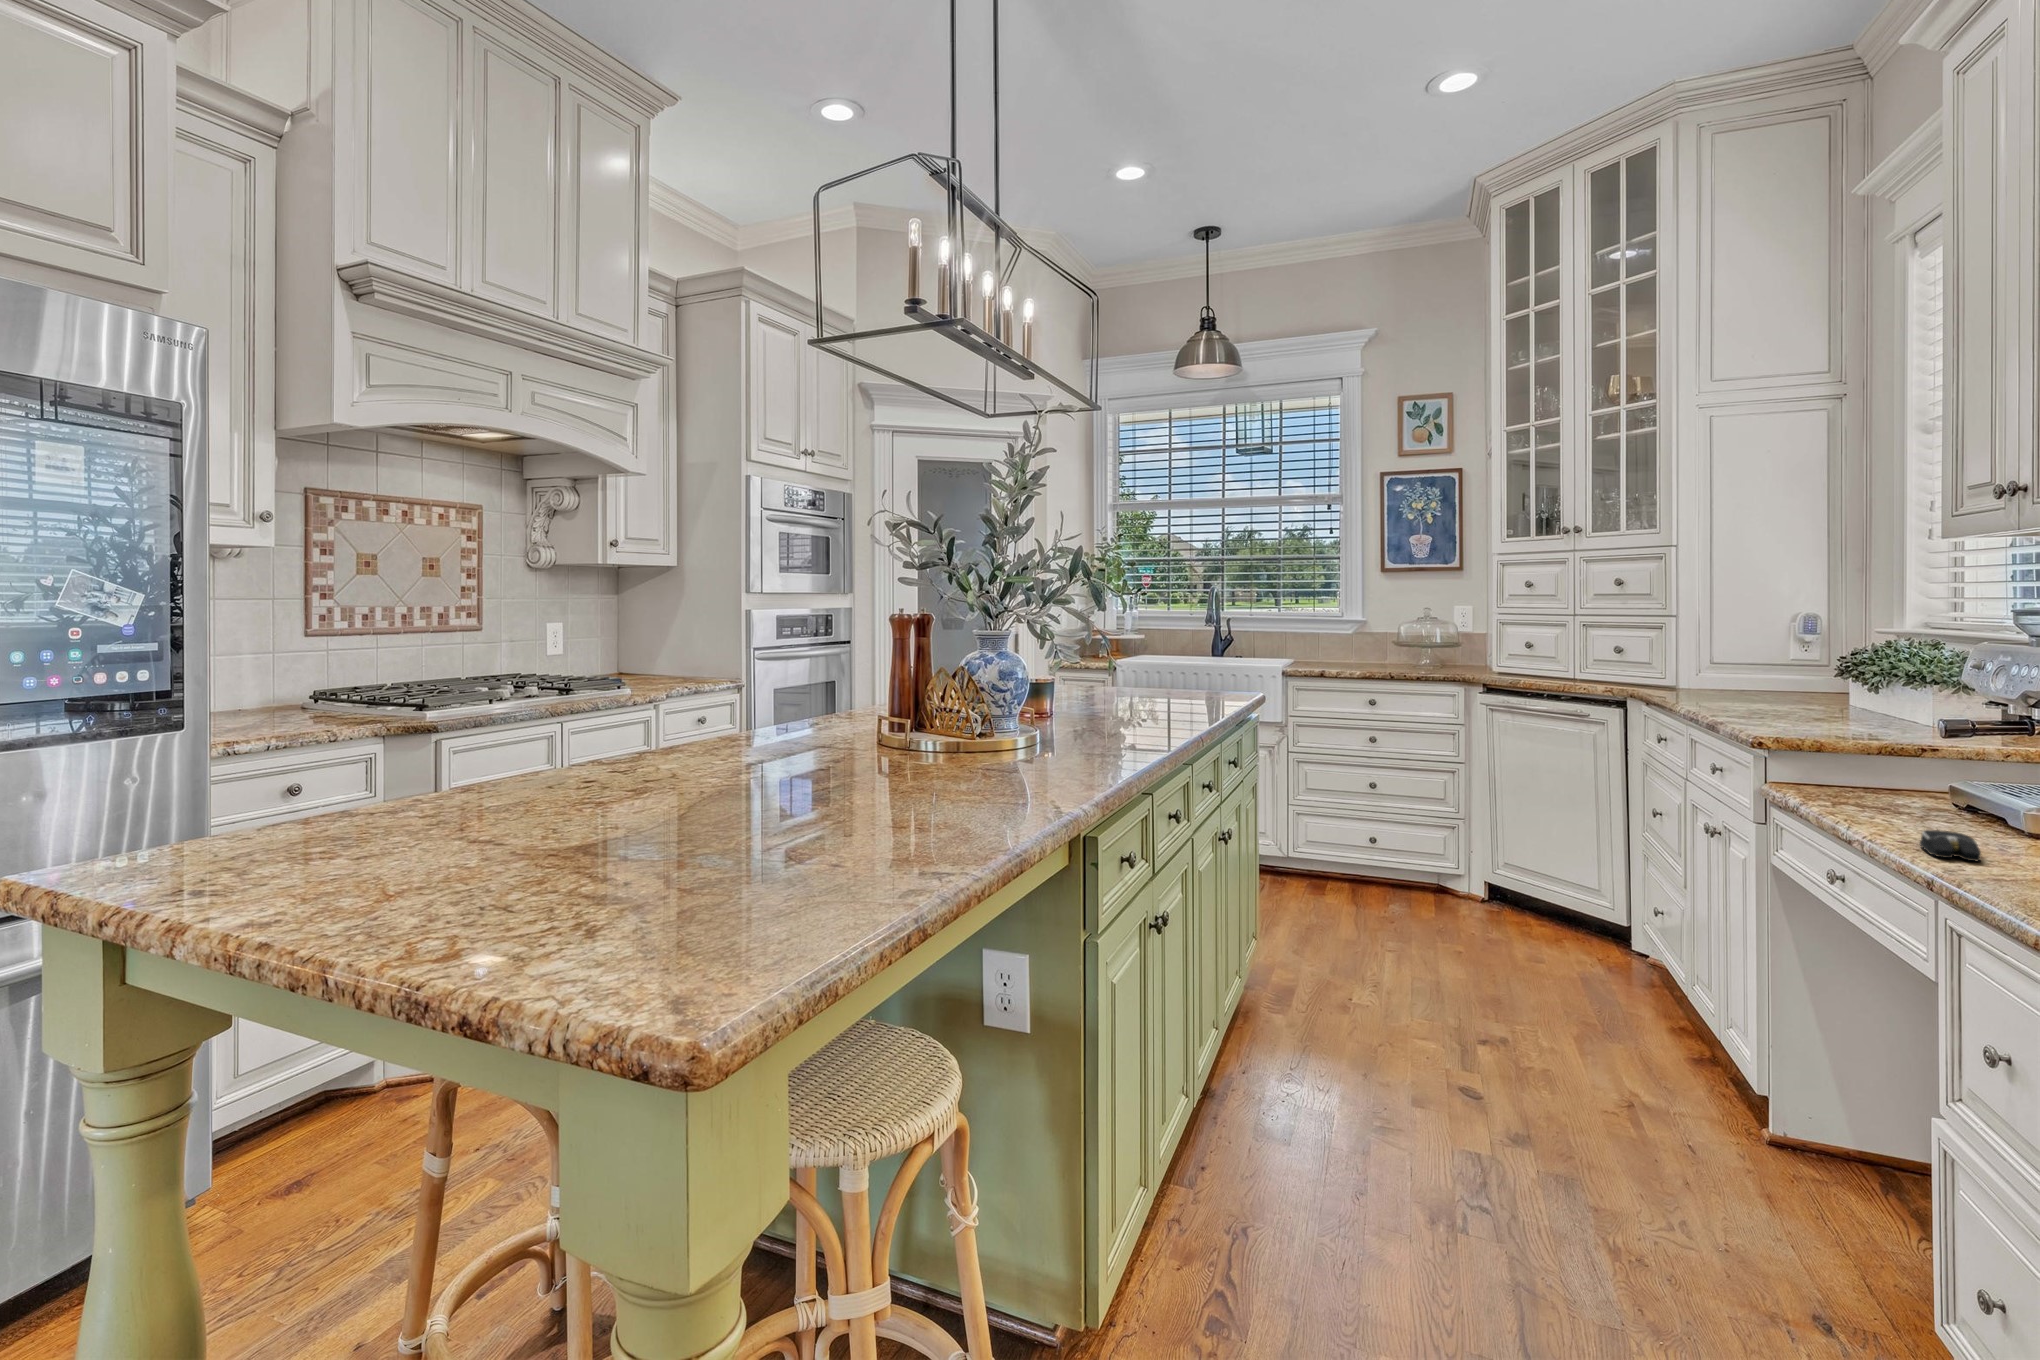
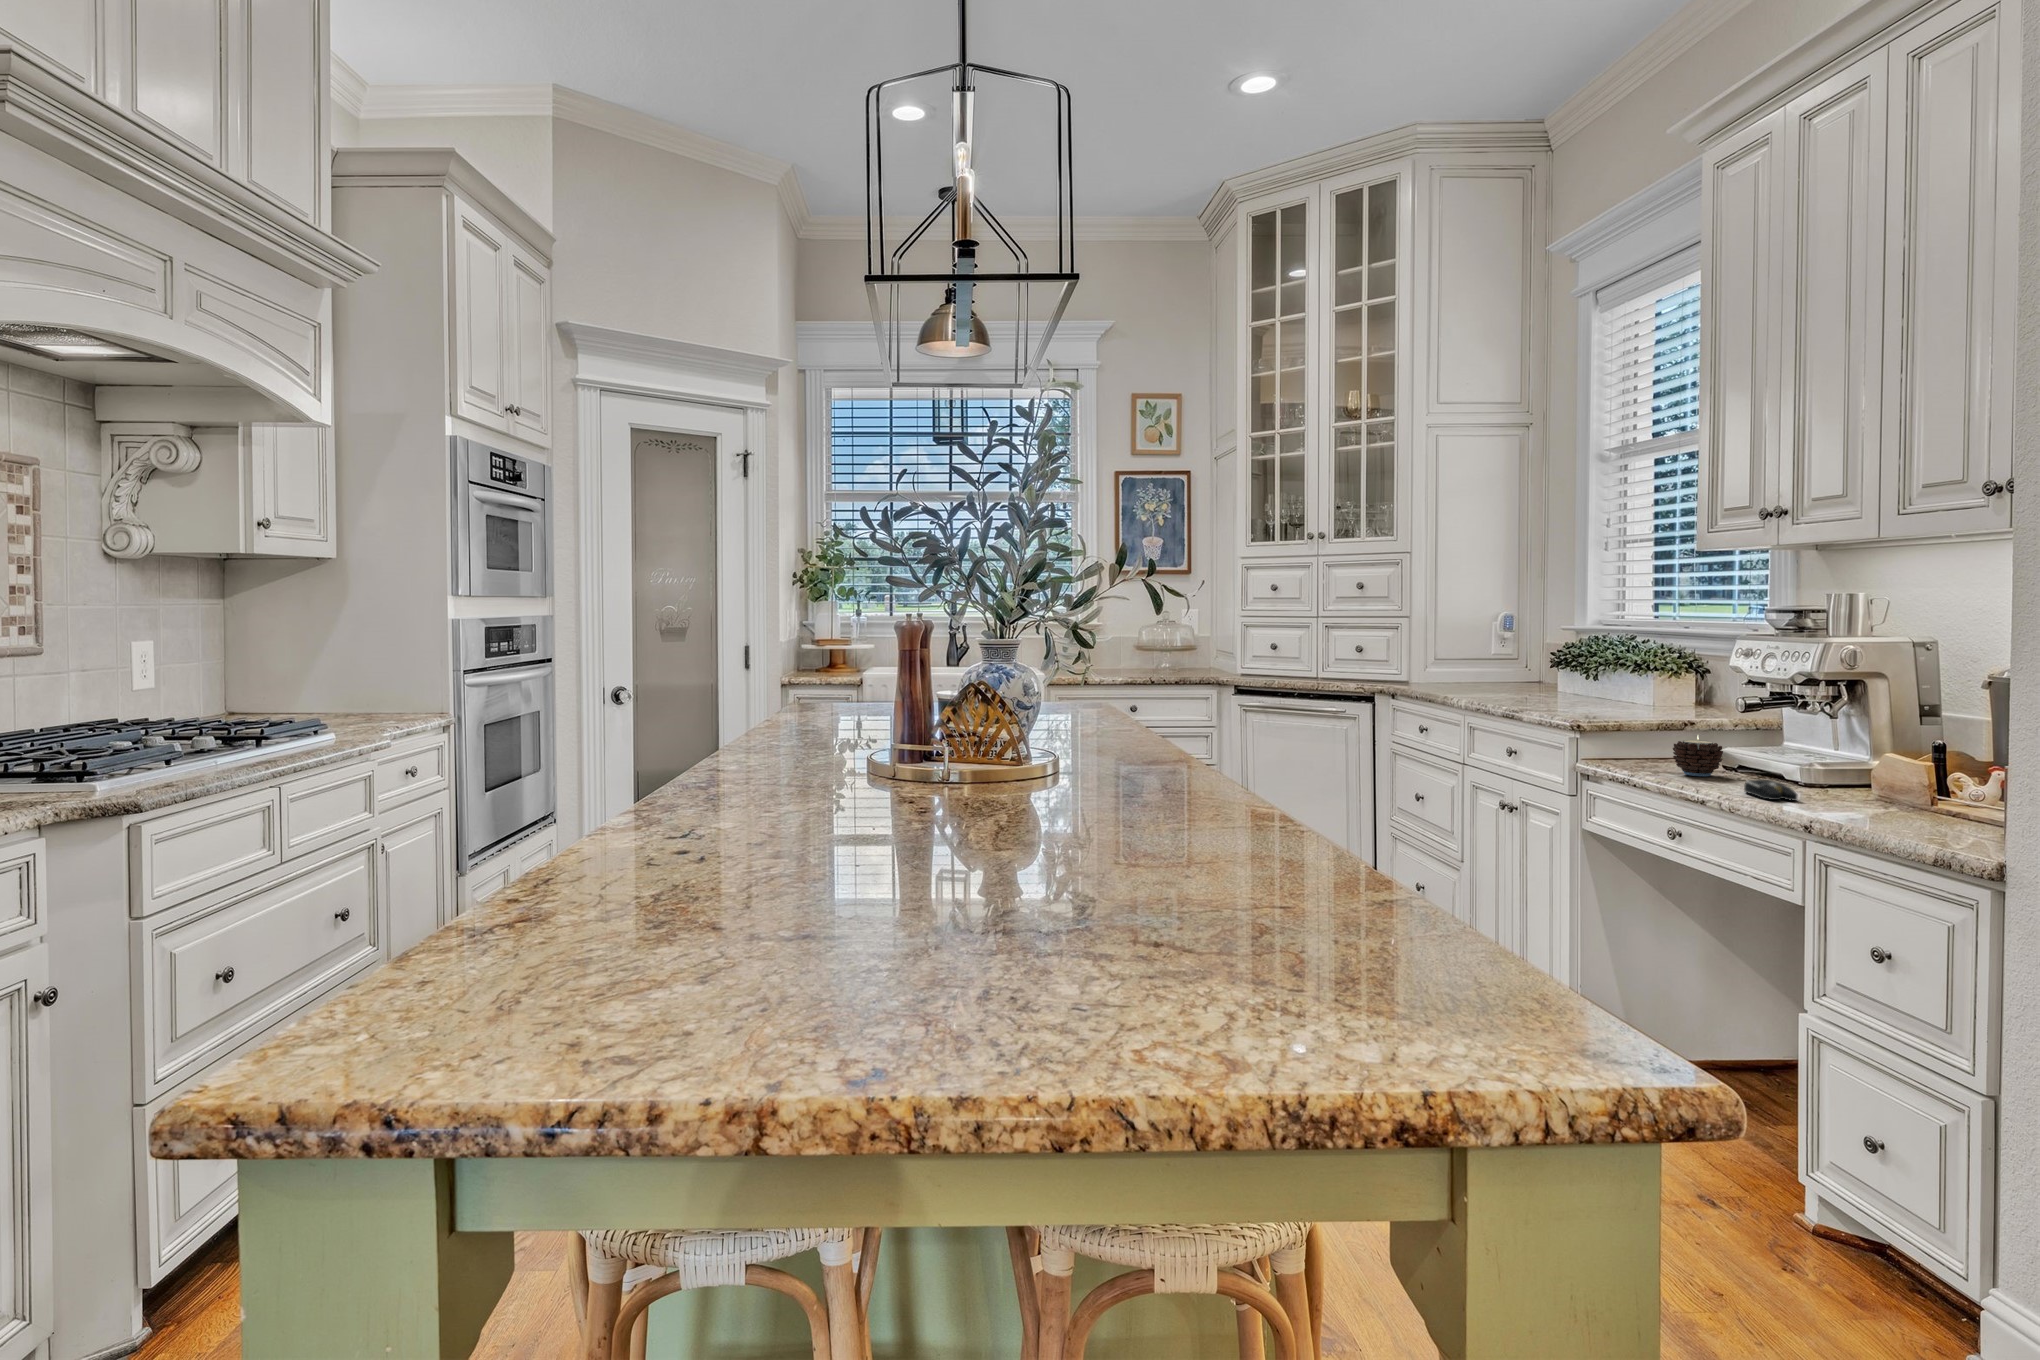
candle: none [1869,770,1943,822] -> present [1673,736,1723,776]

